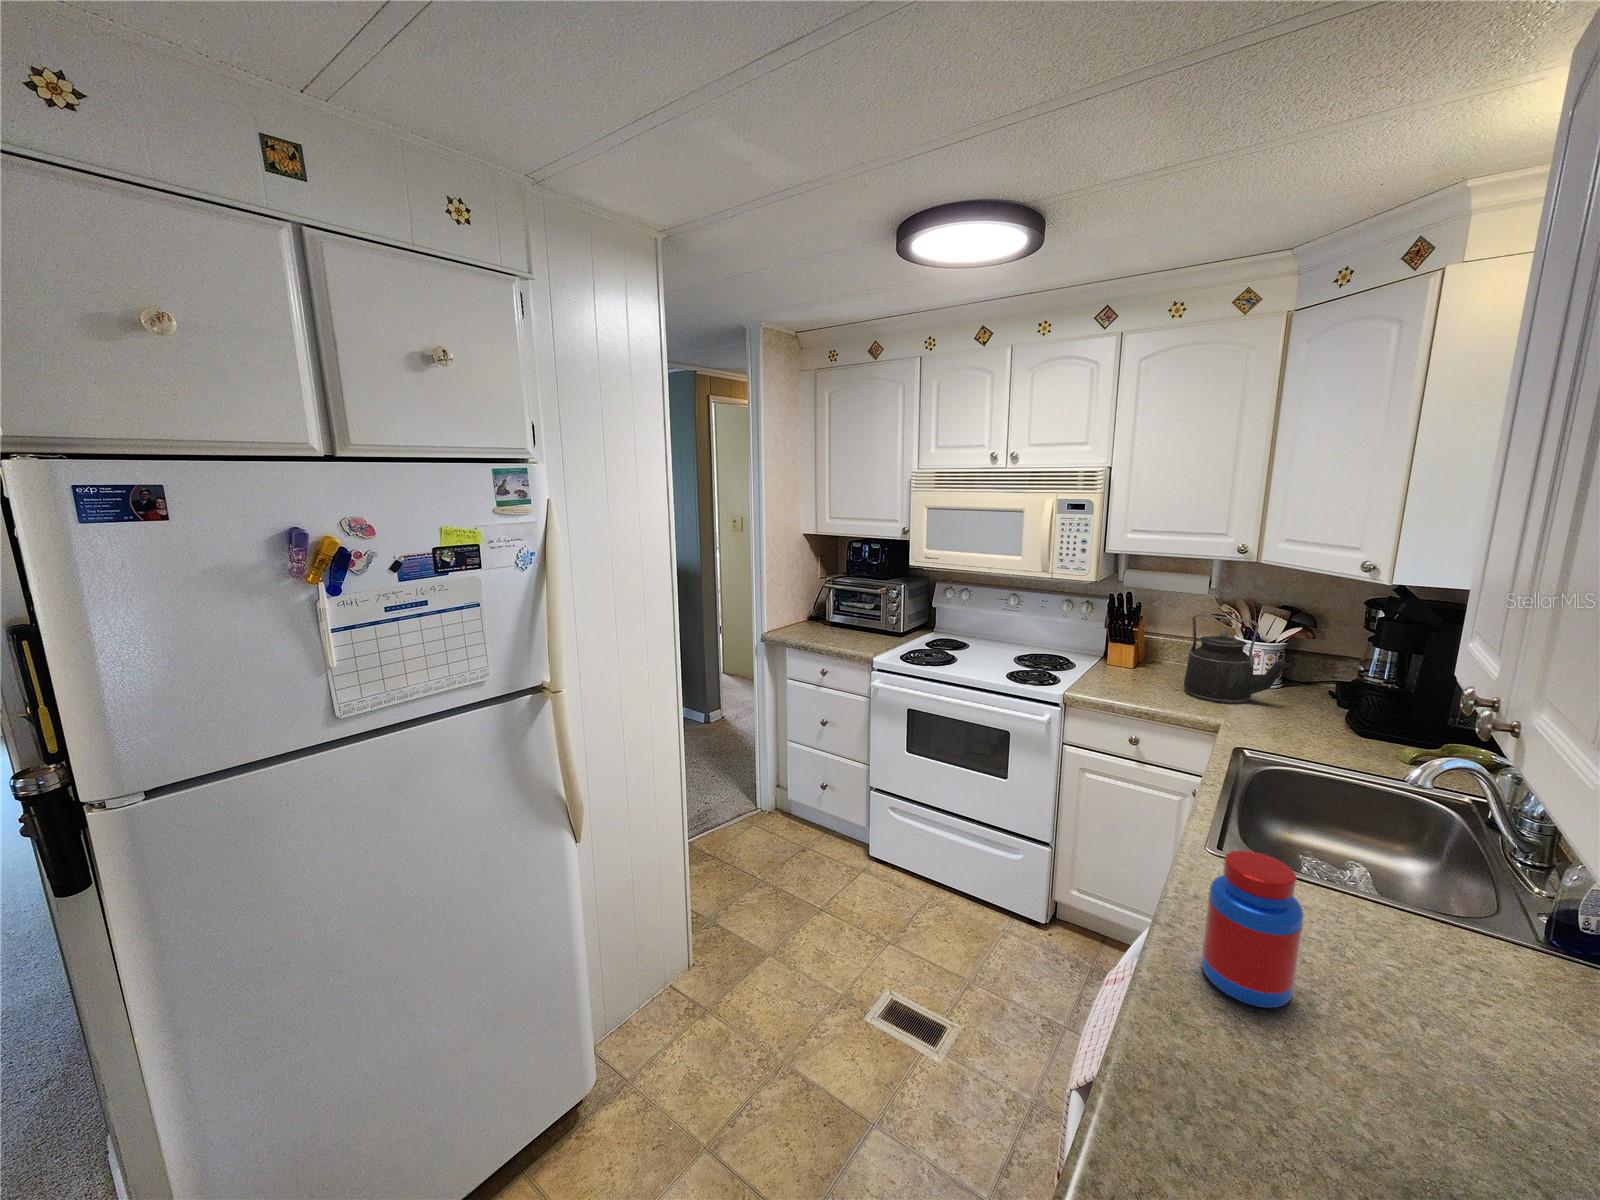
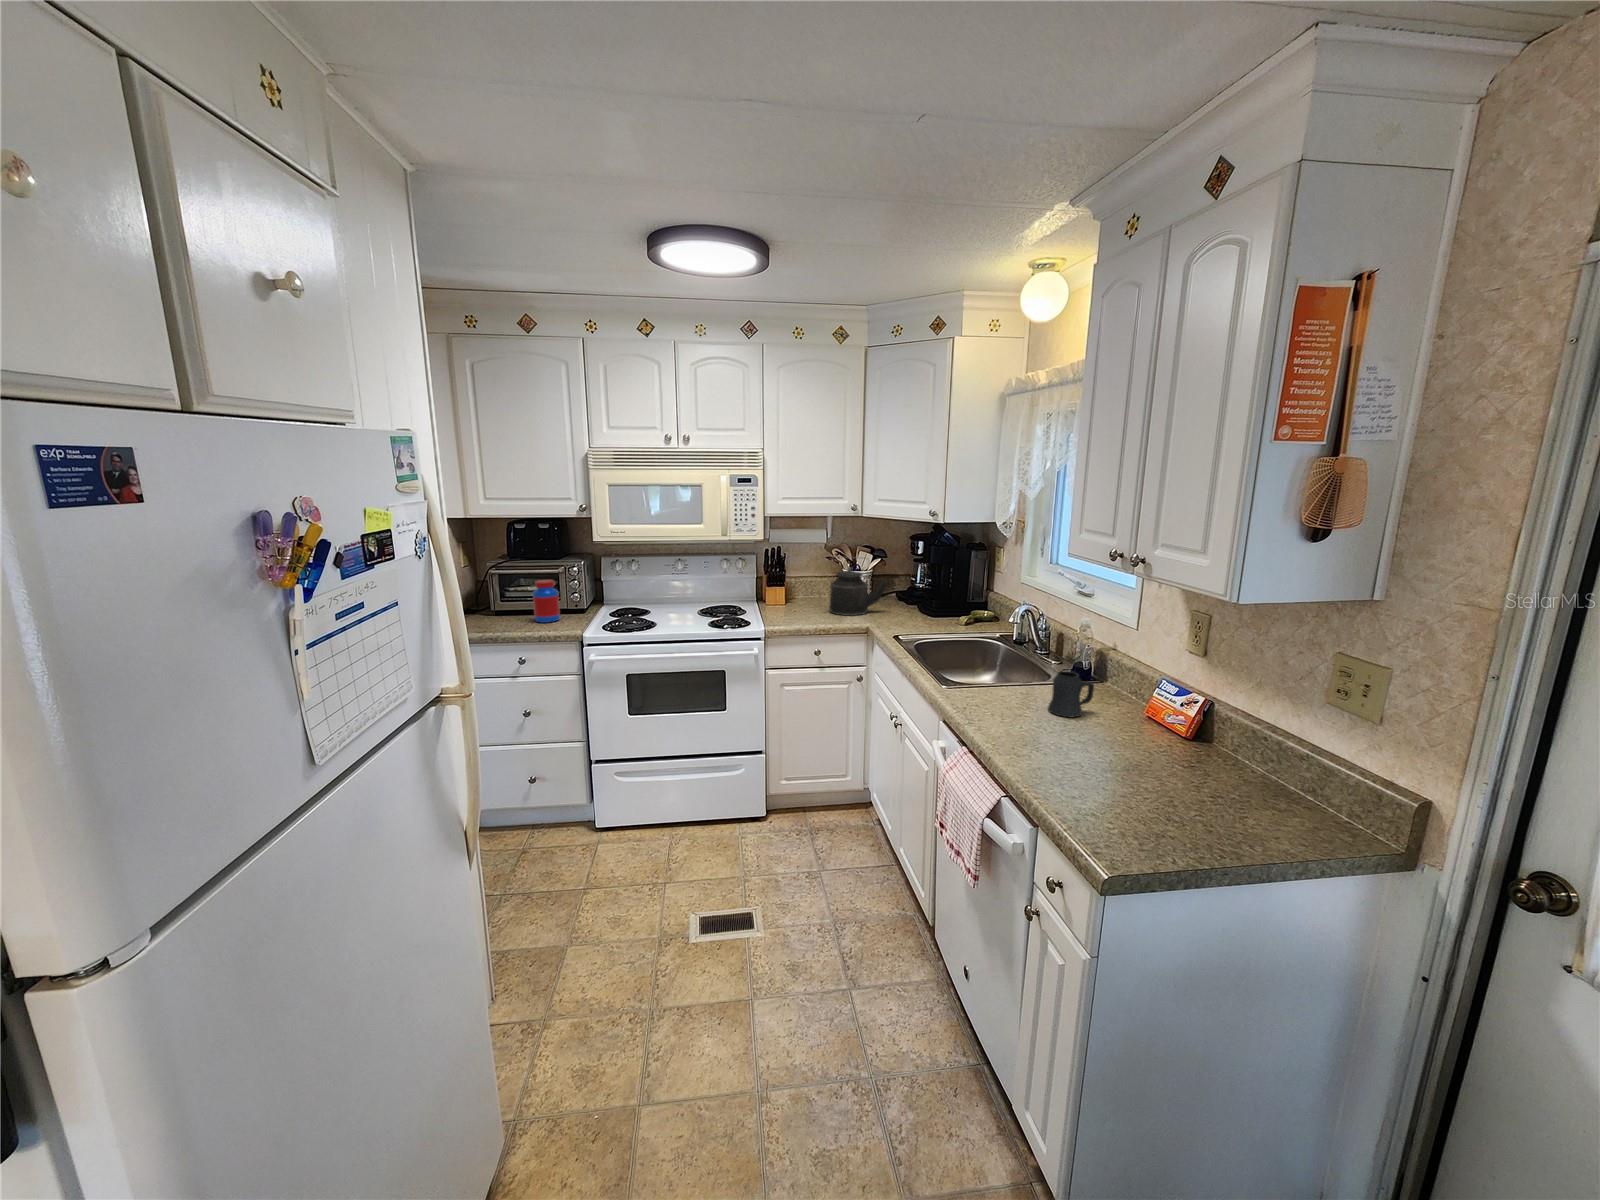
jar: present [1202,850,1304,1008] -> present [533,580,560,623]
mug: none [1376,901,1508,1013] -> present [1048,671,1094,717]

